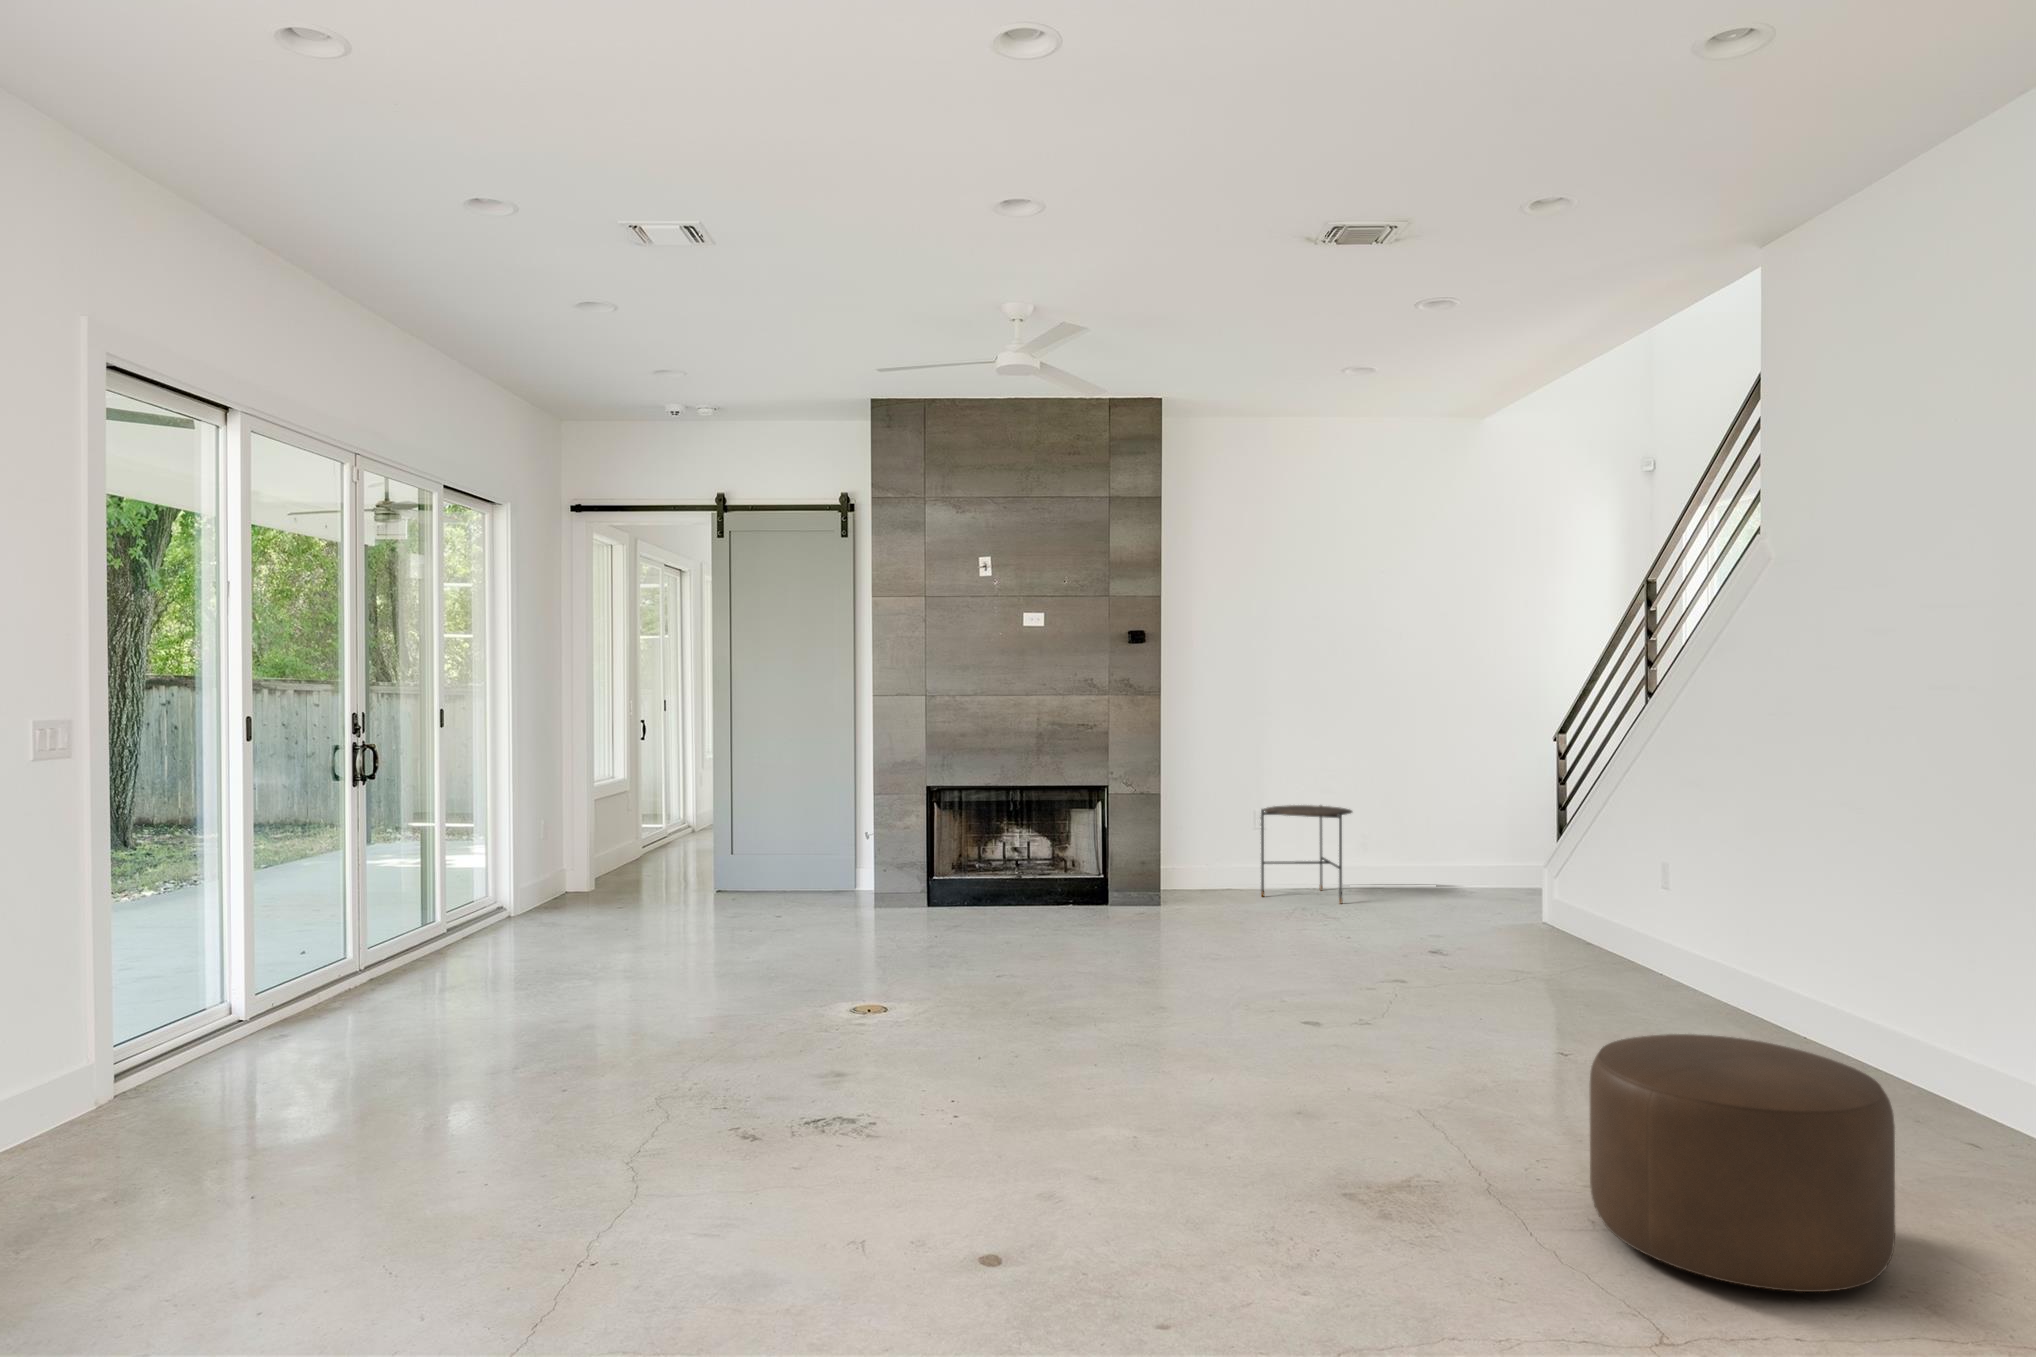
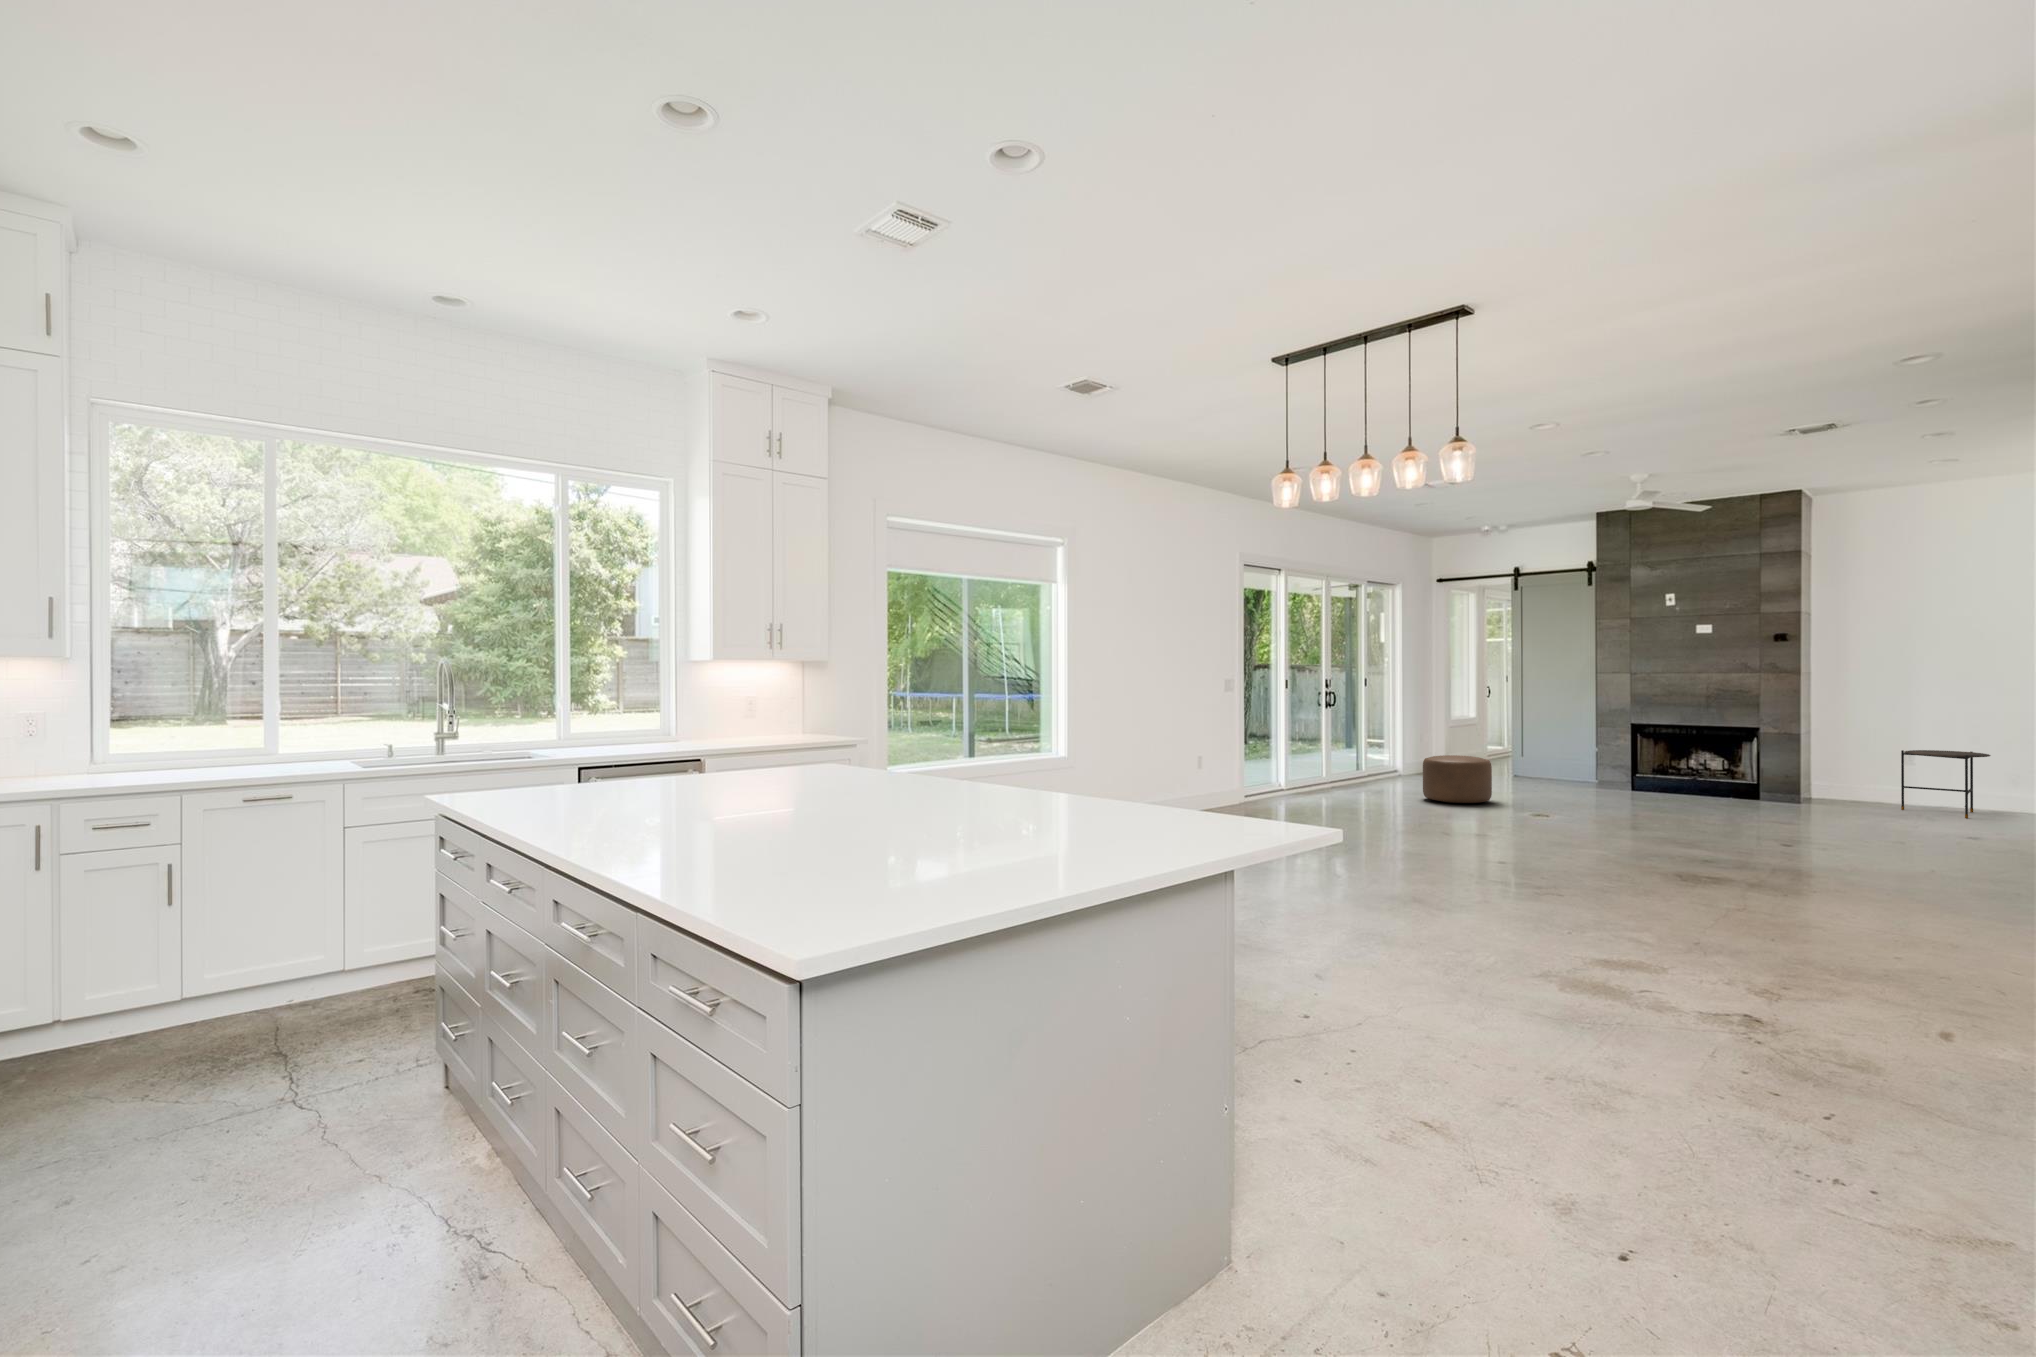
ottoman: present [1590,1034,1895,1292] -> present [1423,755,1492,803]

